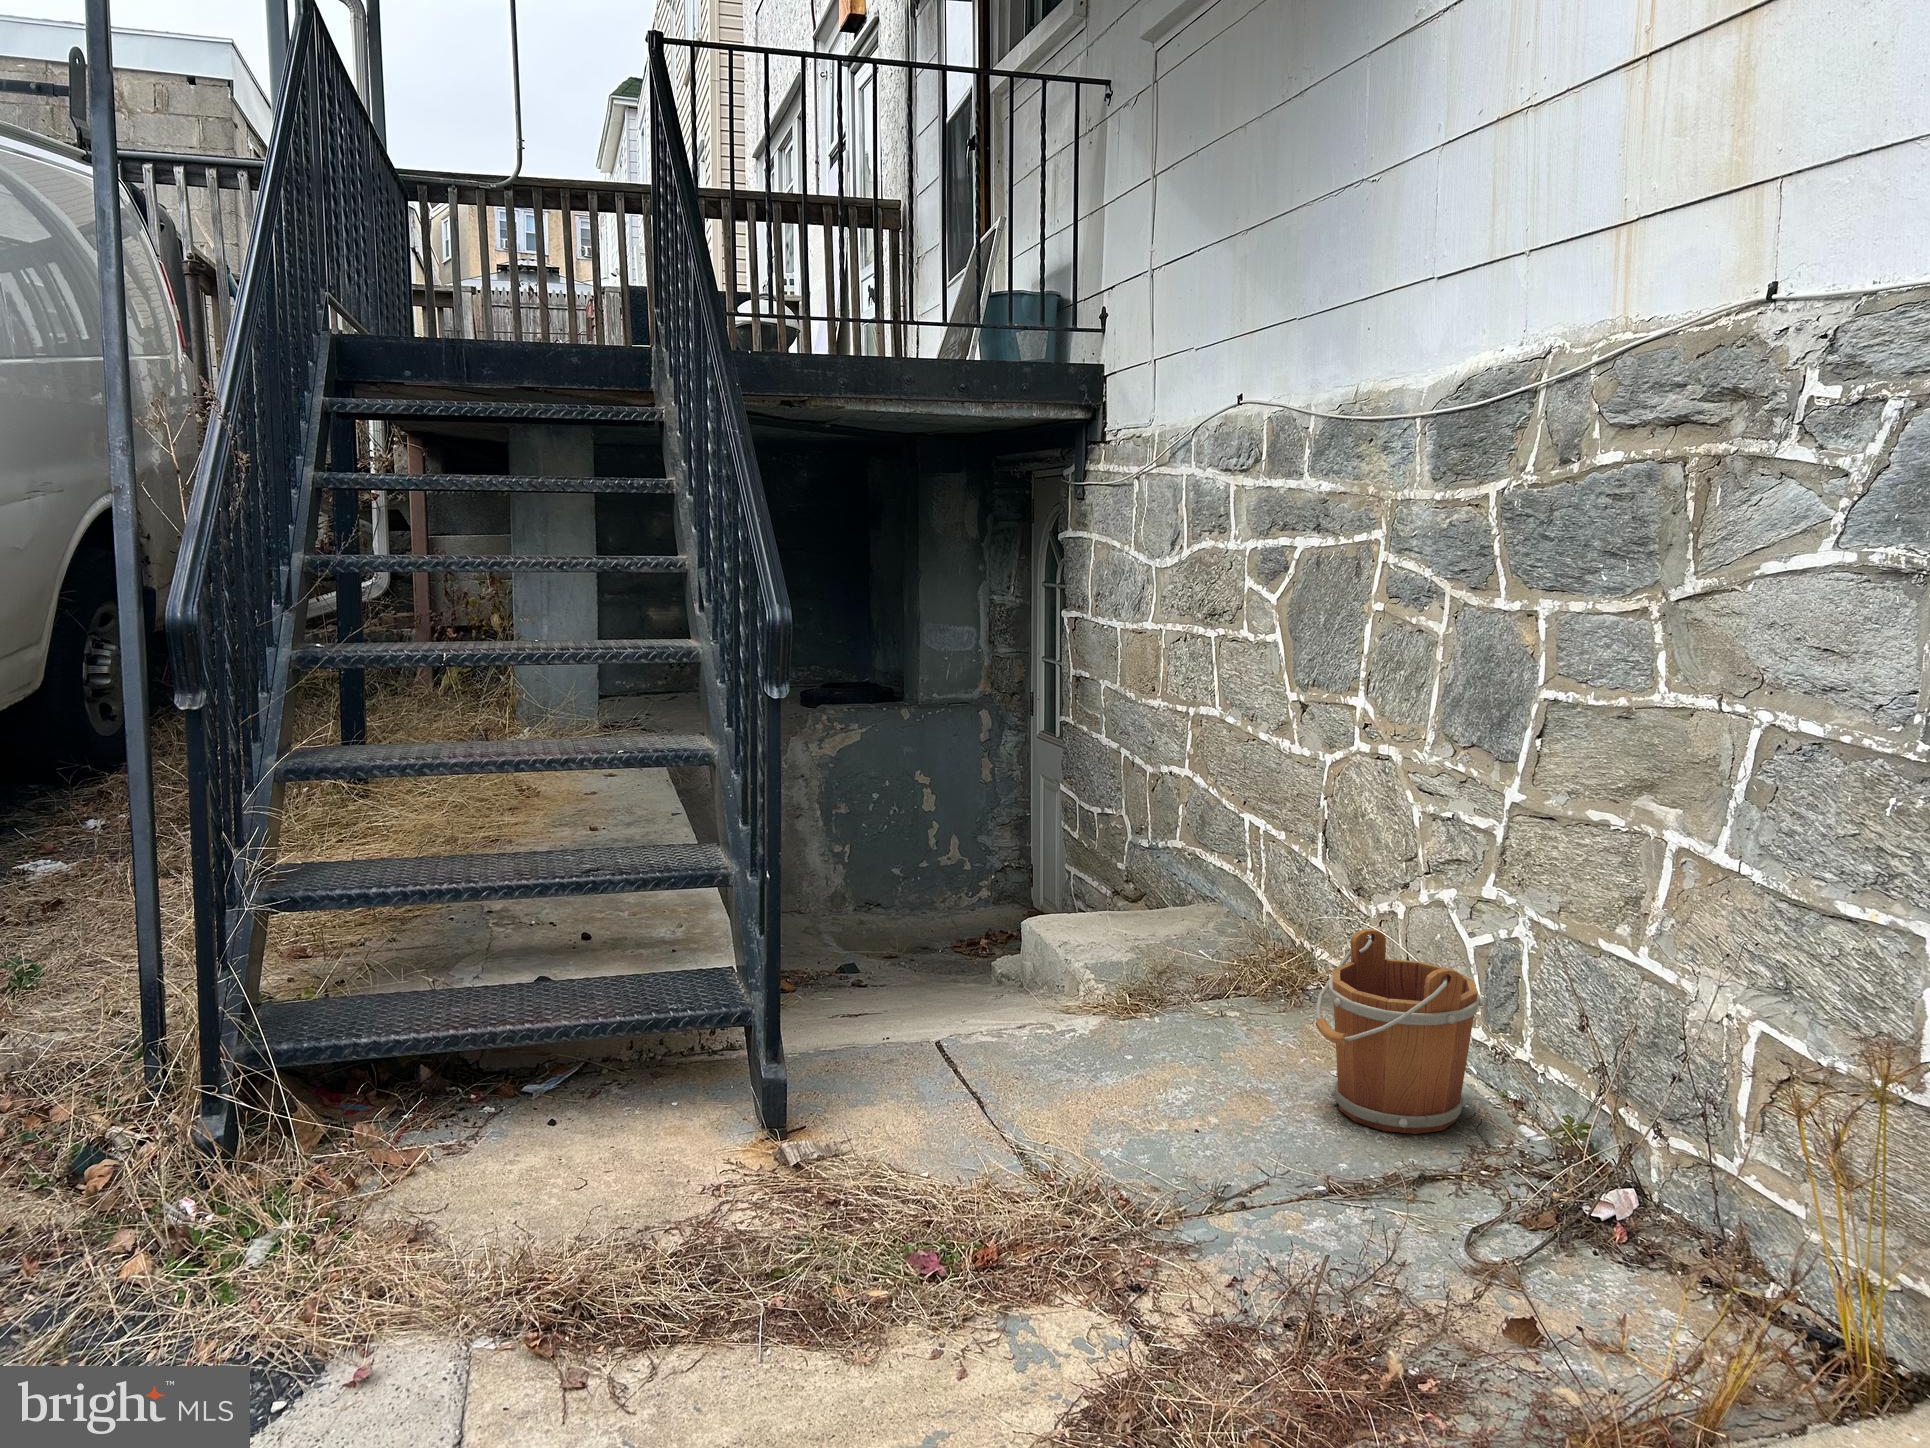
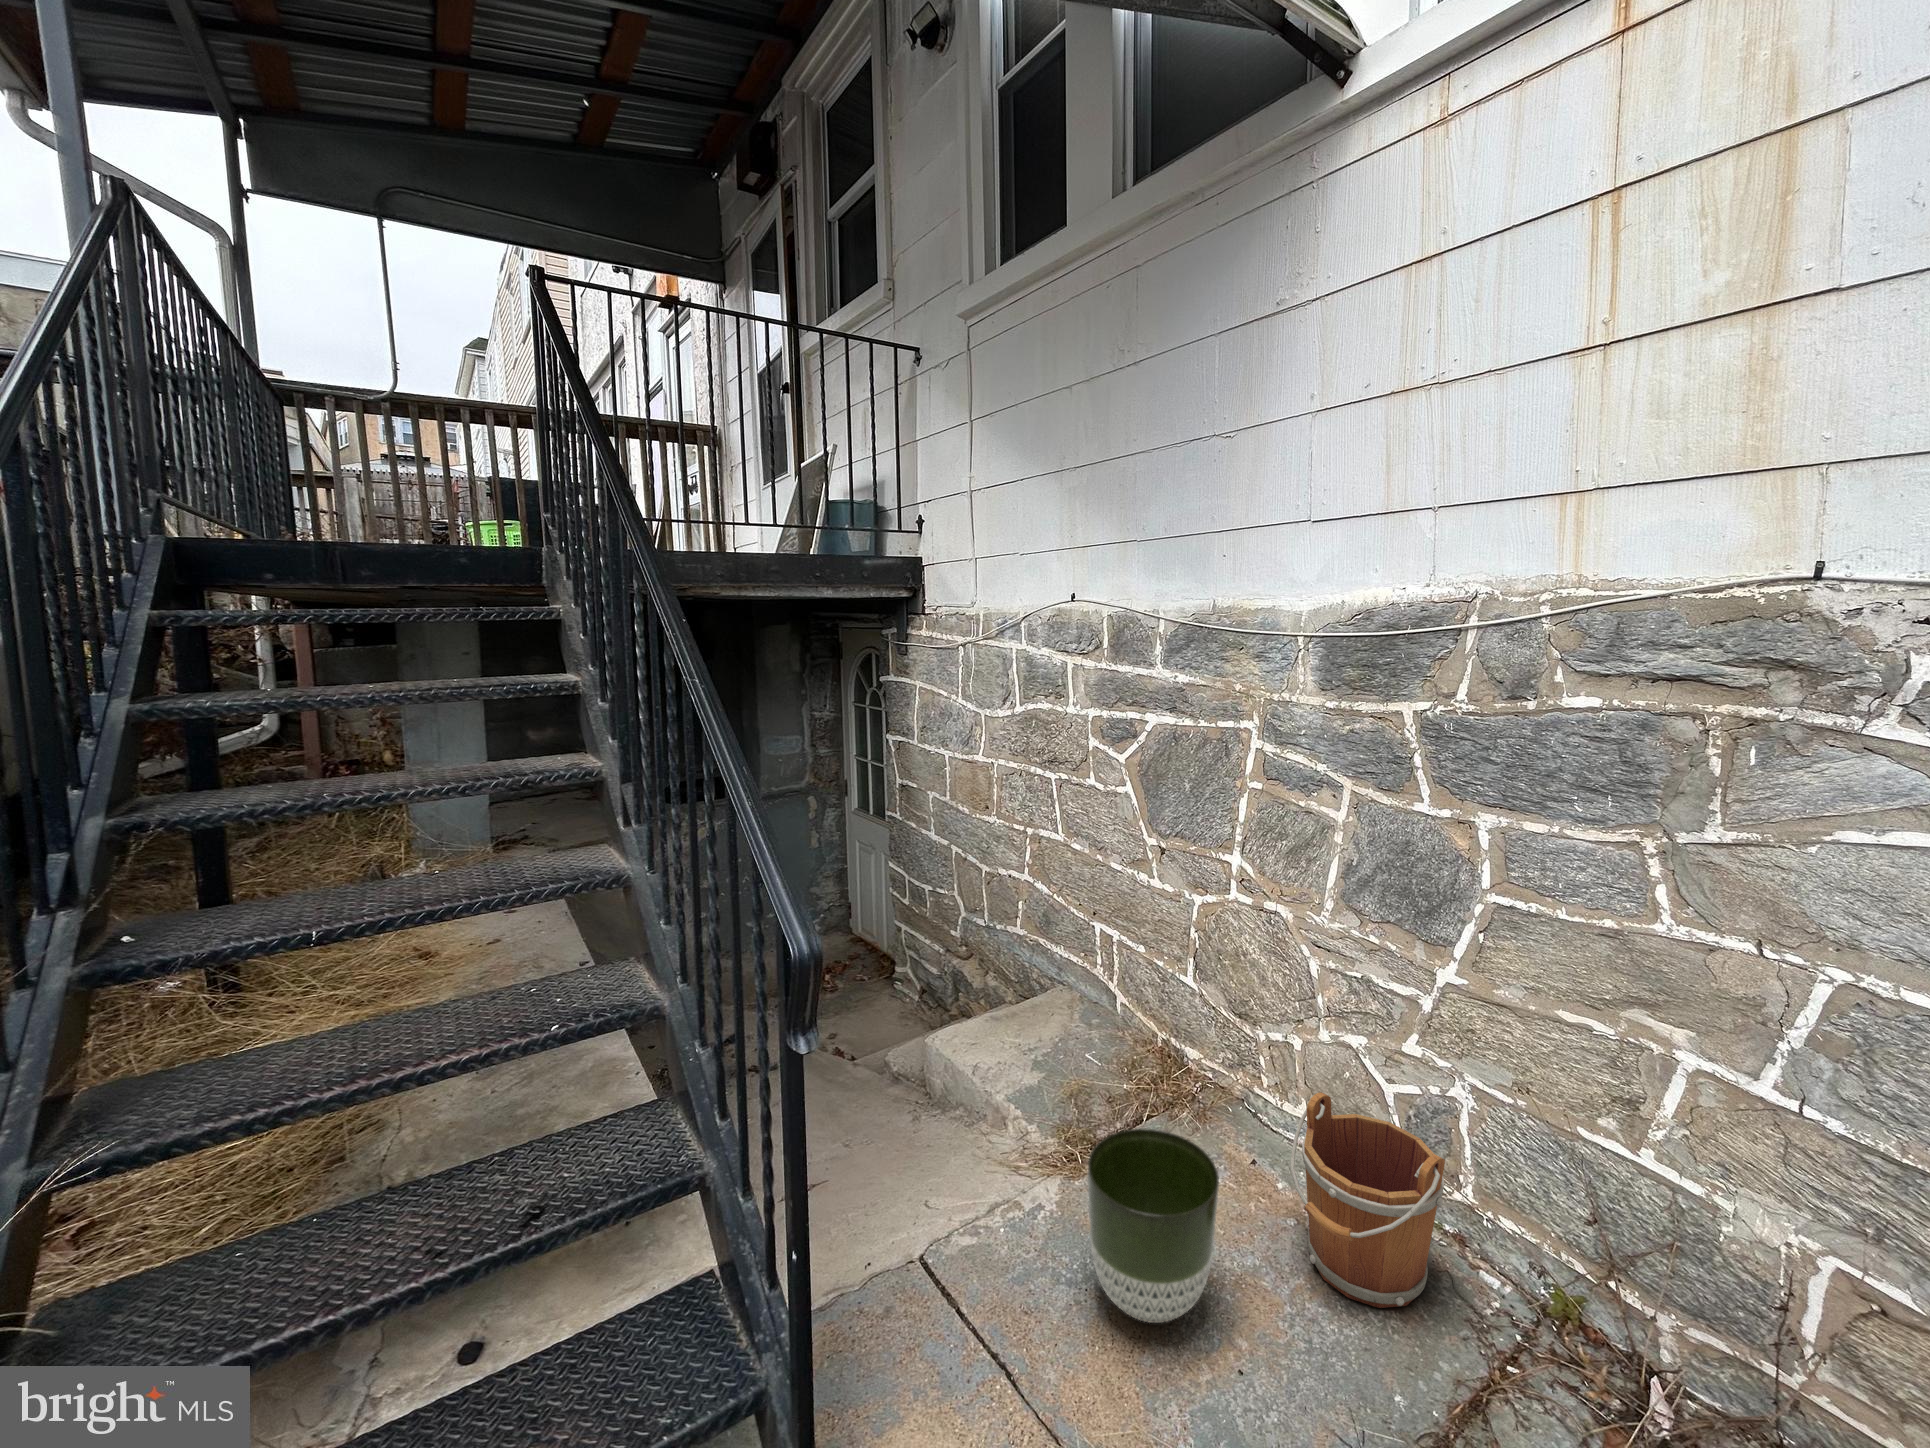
planter: none [1077,934,1212,1102] -> present [1088,1129,1219,1323]

